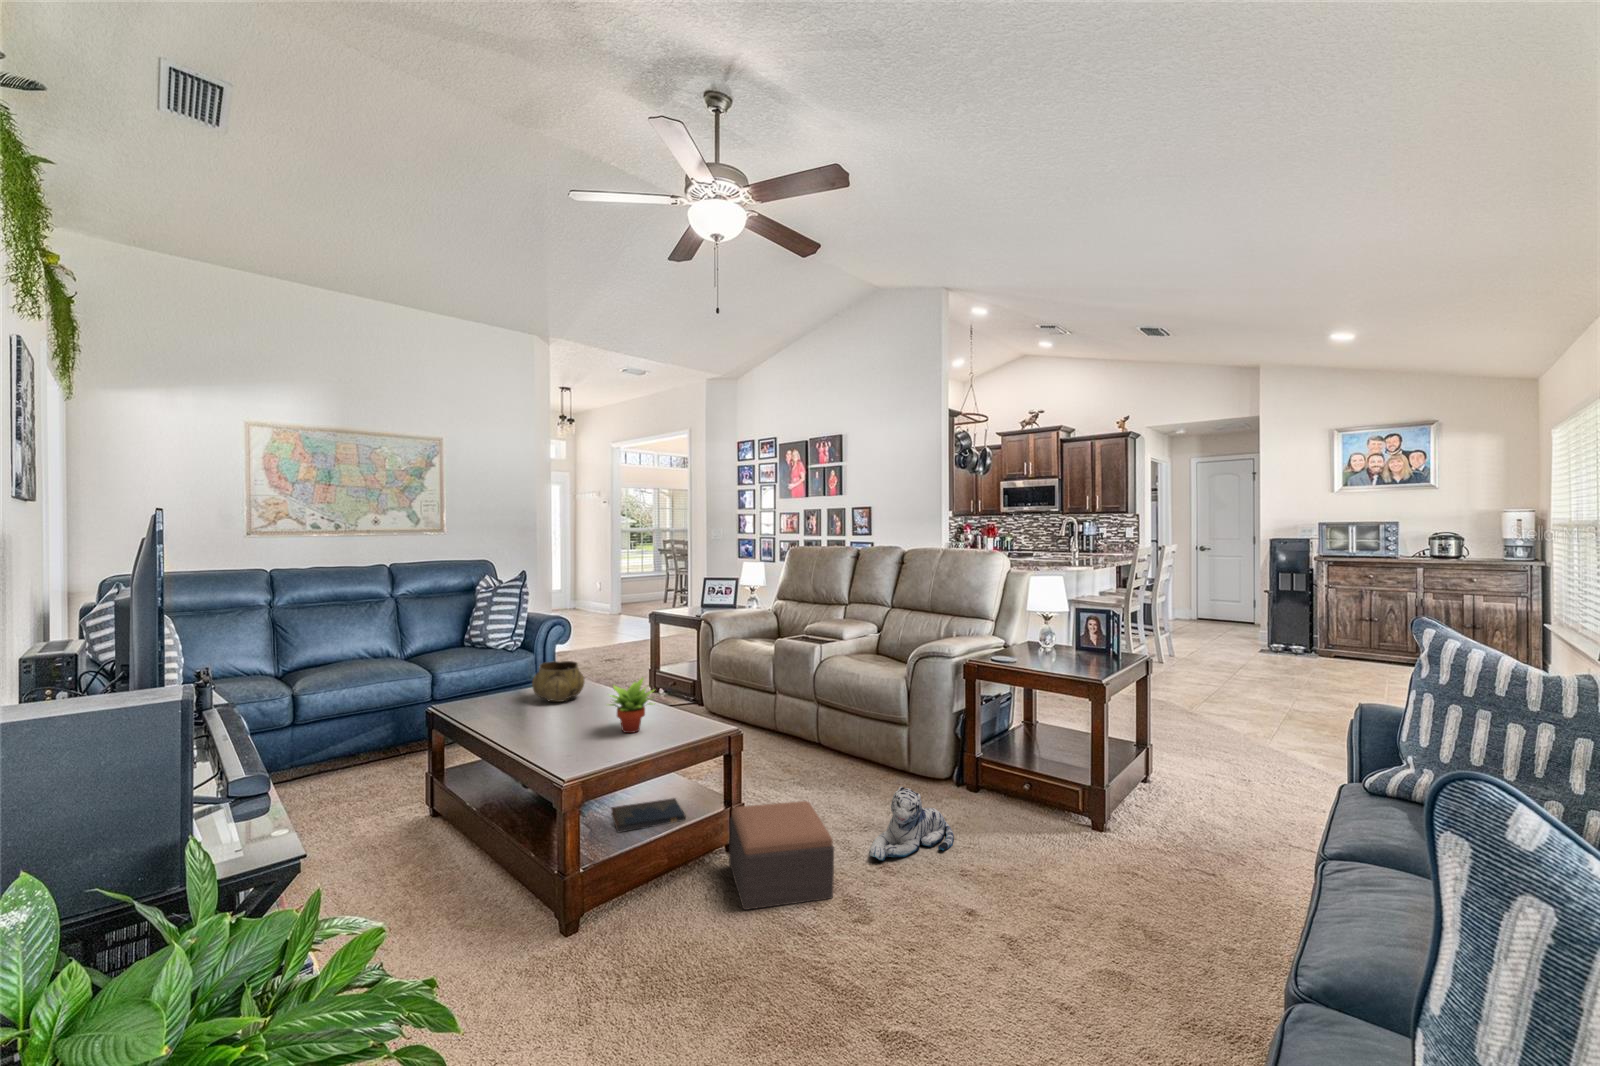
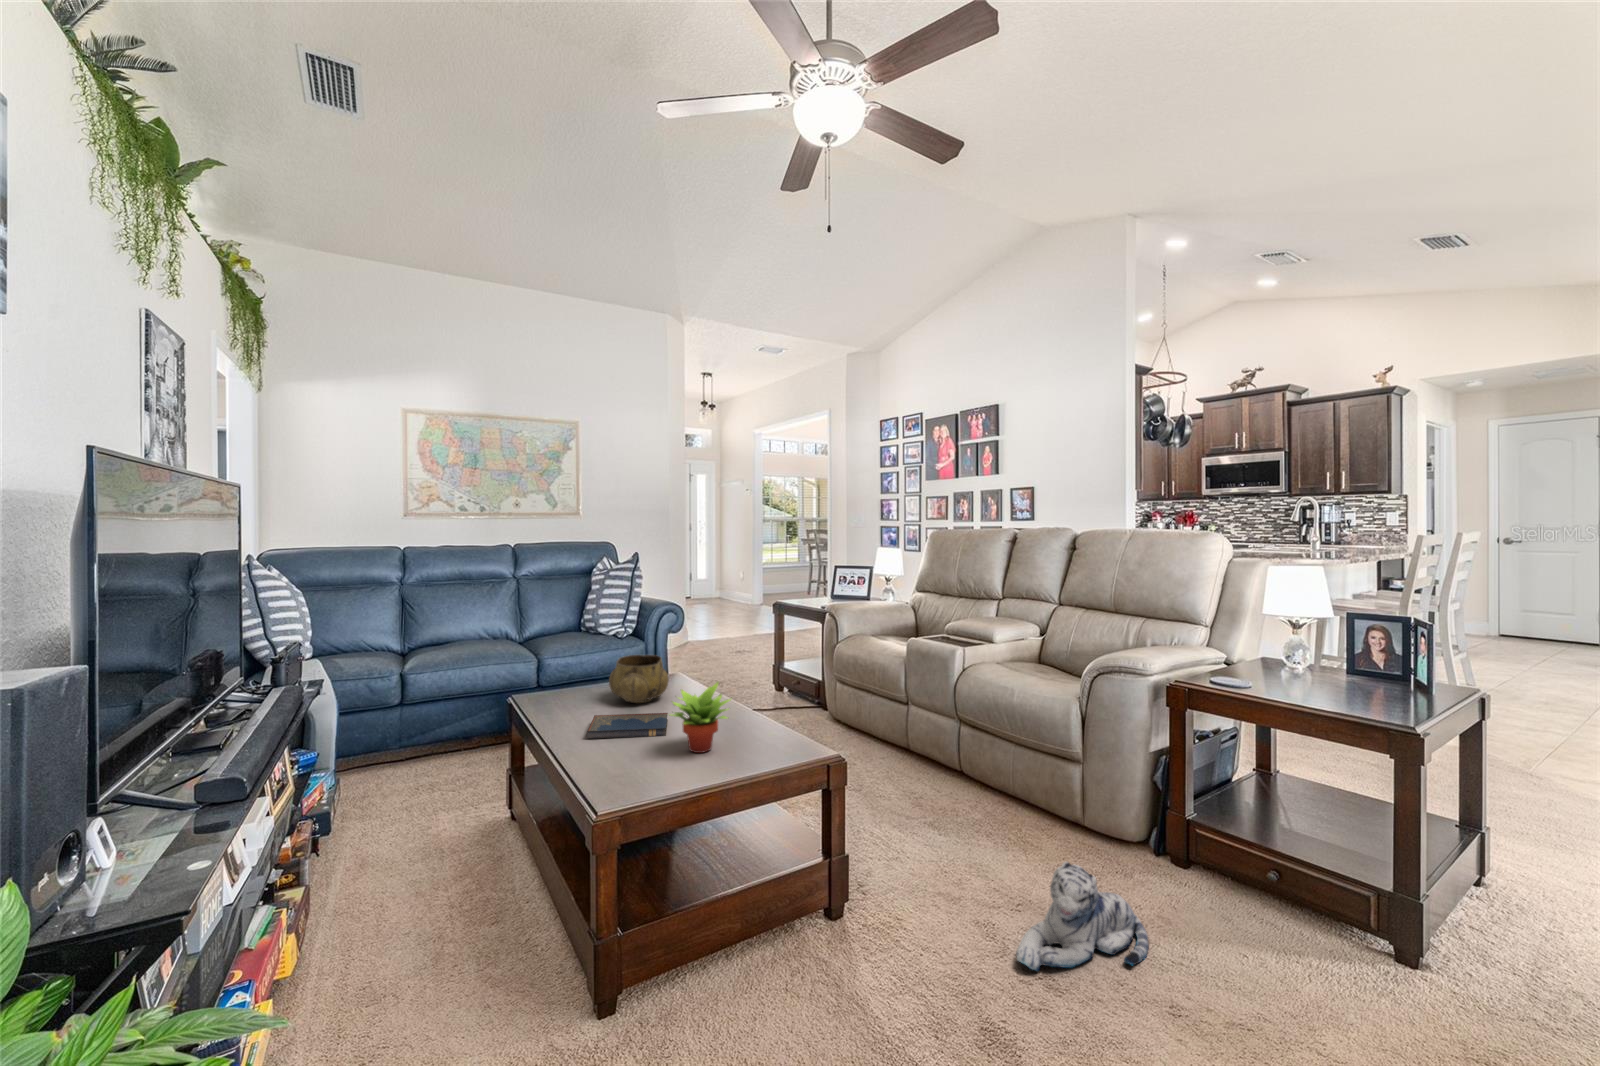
hardcover book: present [611,798,685,833] -> present [587,713,668,739]
footstool: present [729,801,834,910] -> none [816,868,958,1030]

